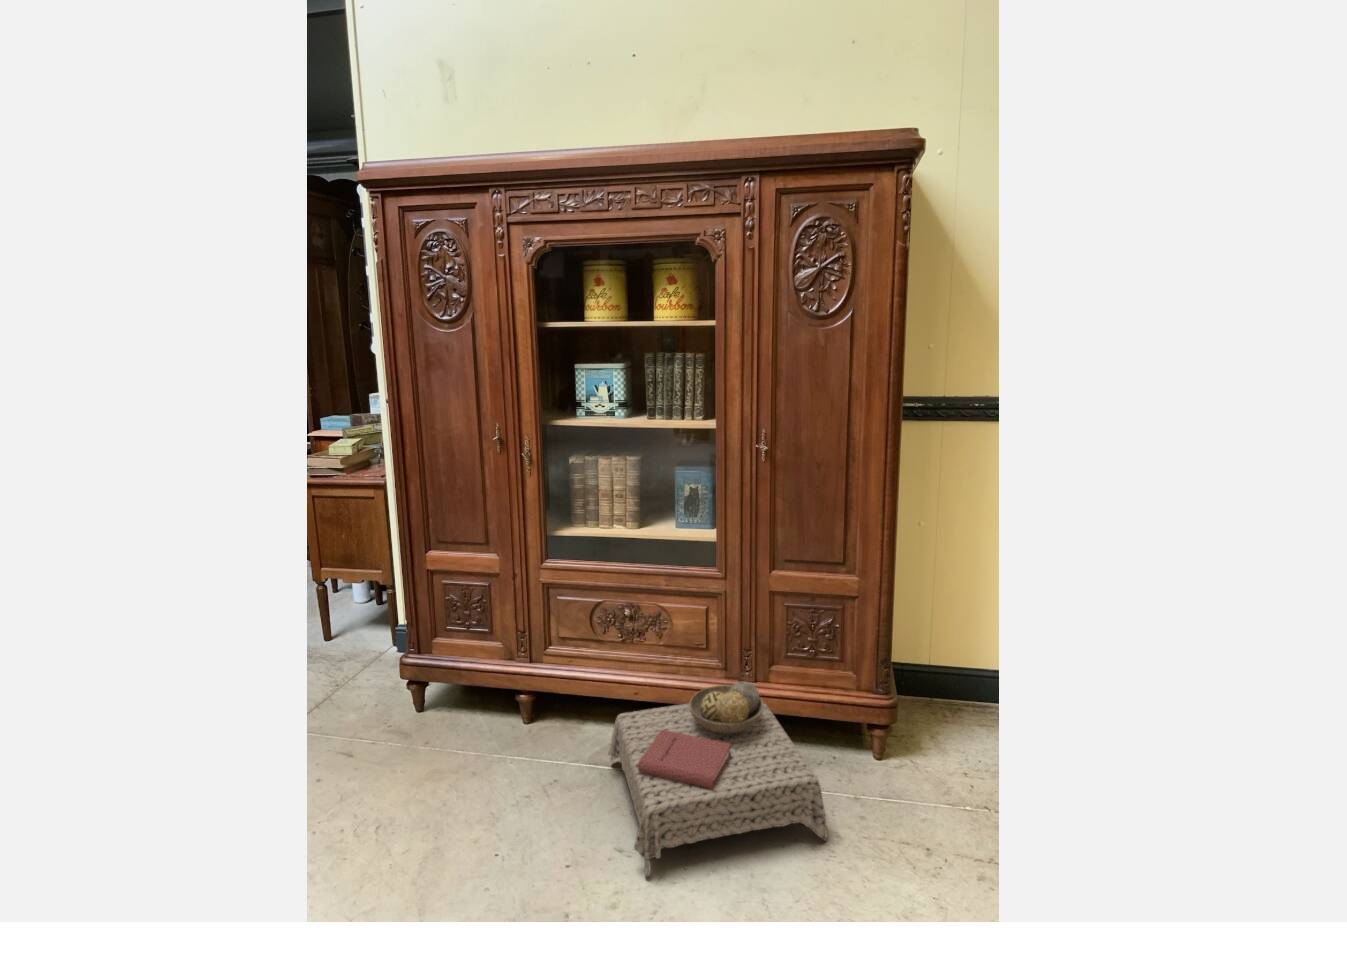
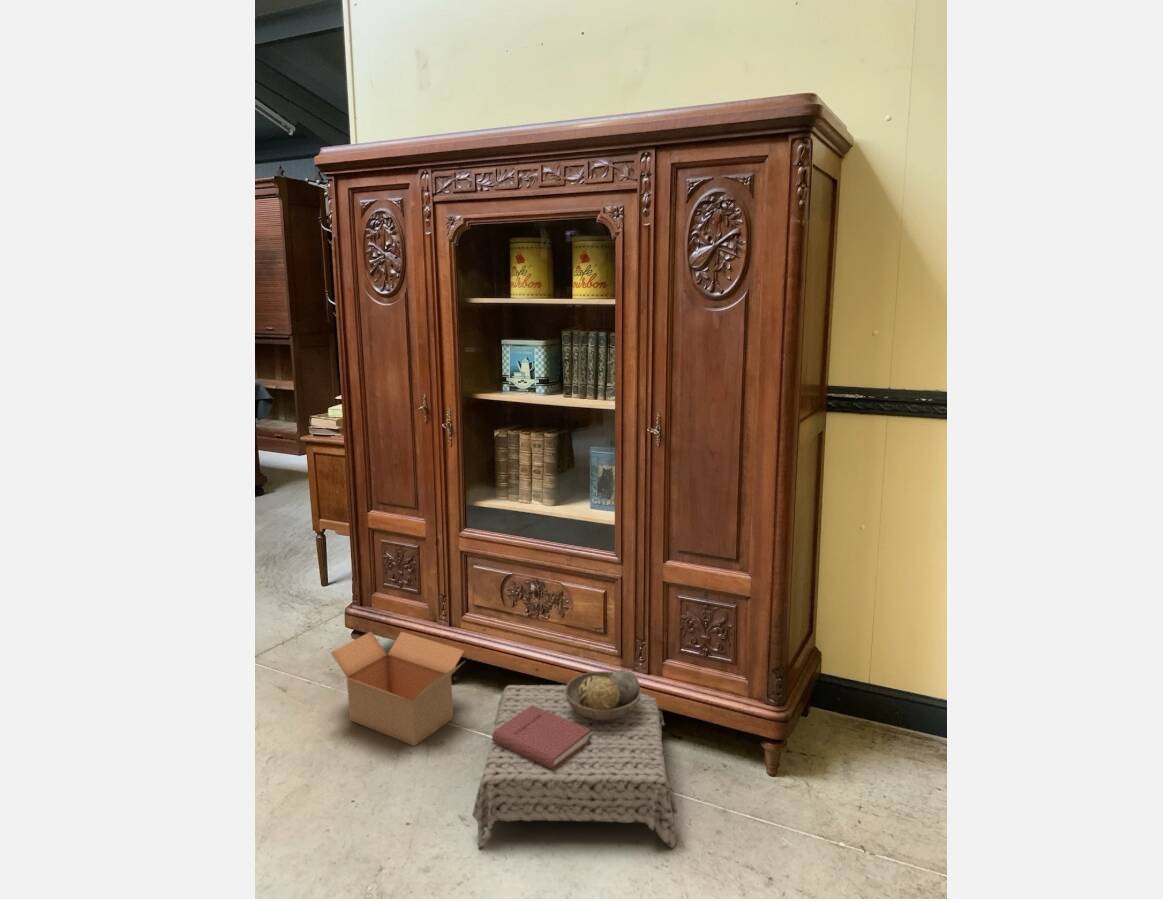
cardboard box: none [416,676,569,792] -> present [331,632,464,746]

